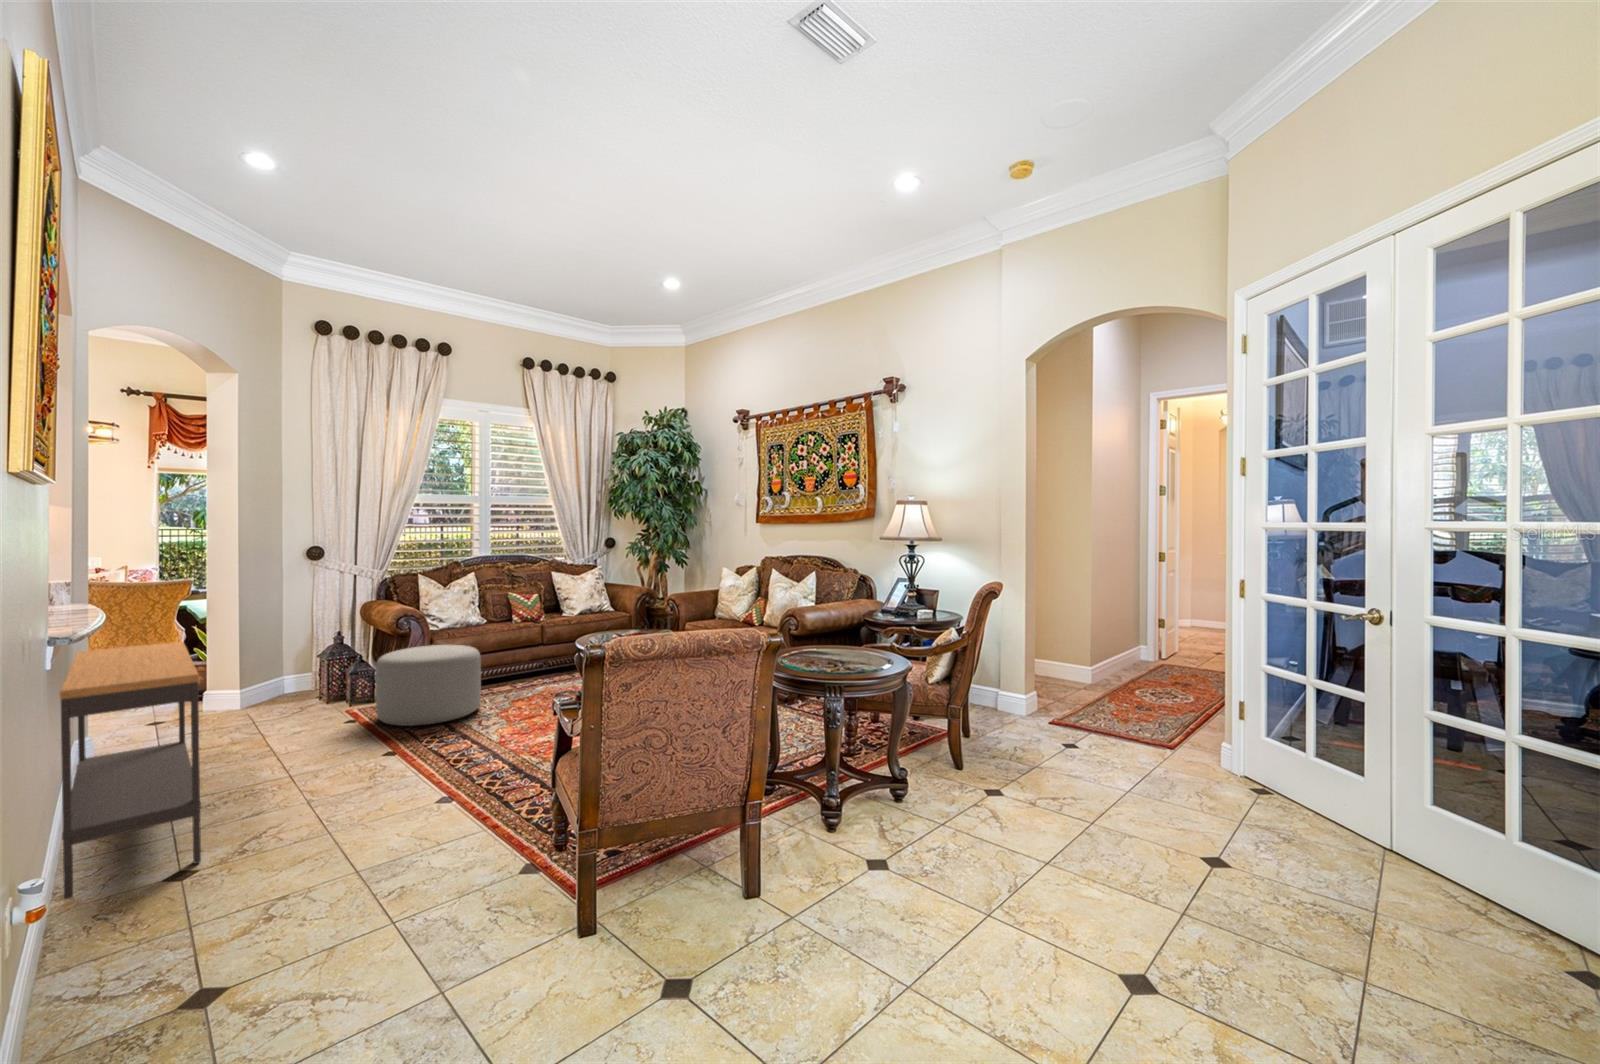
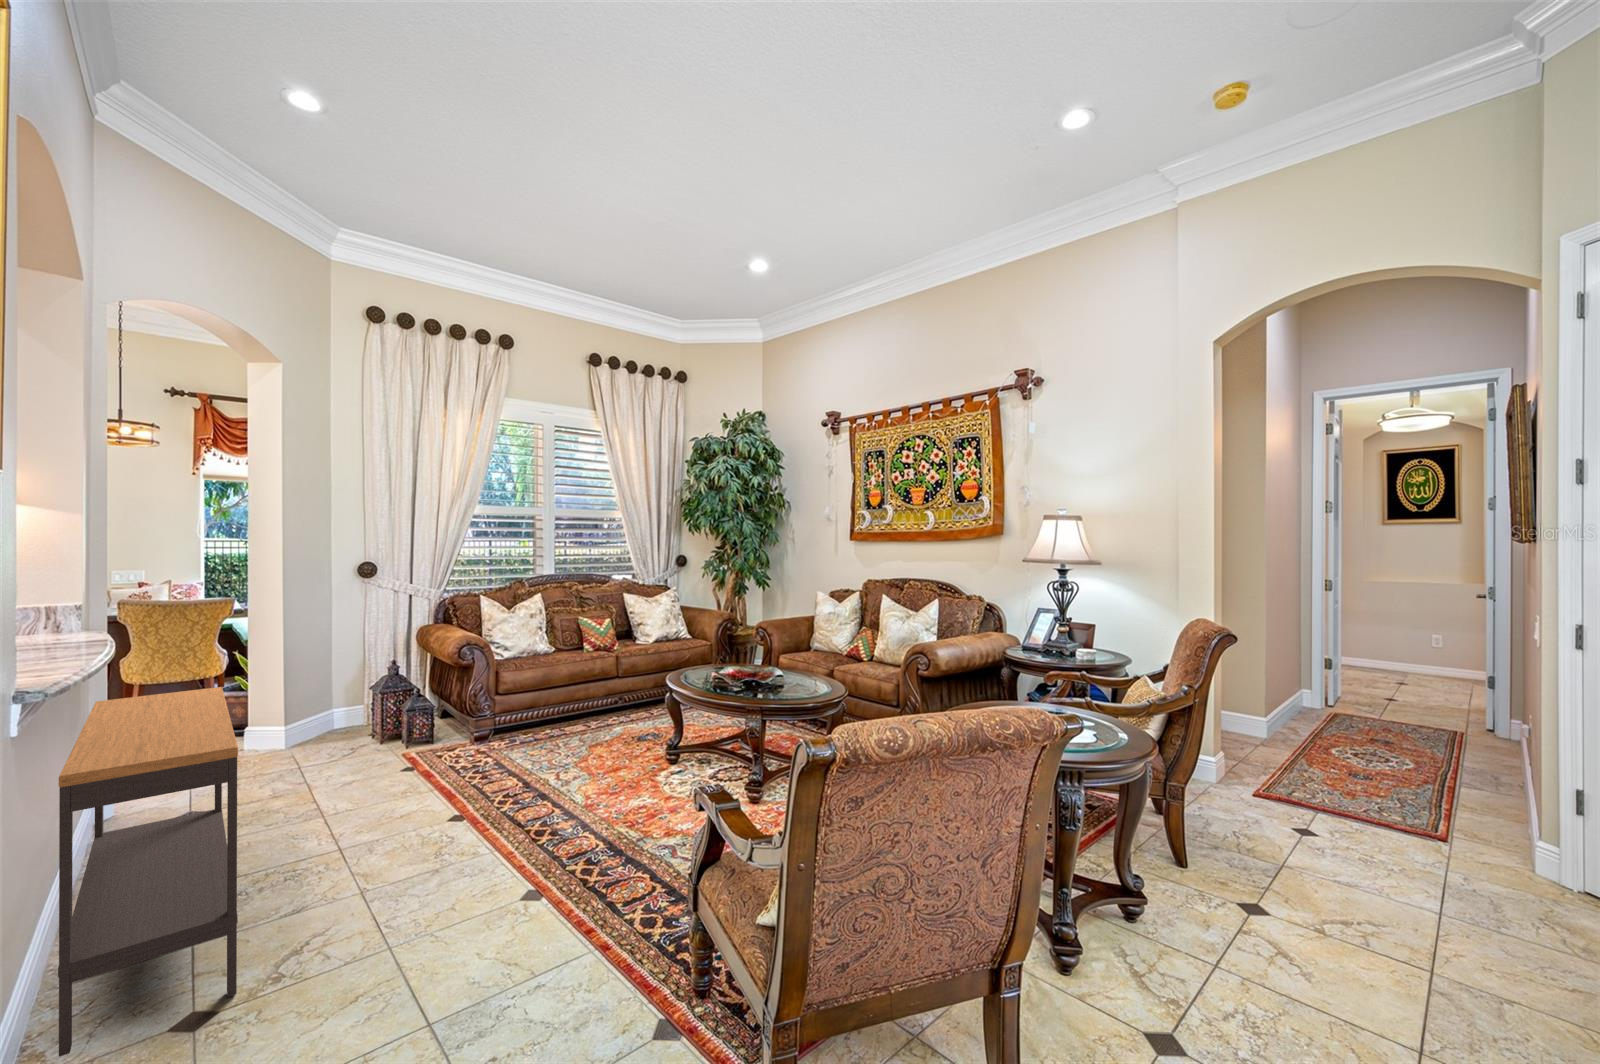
ottoman: present [376,645,481,726] -> none [438,680,554,779]

